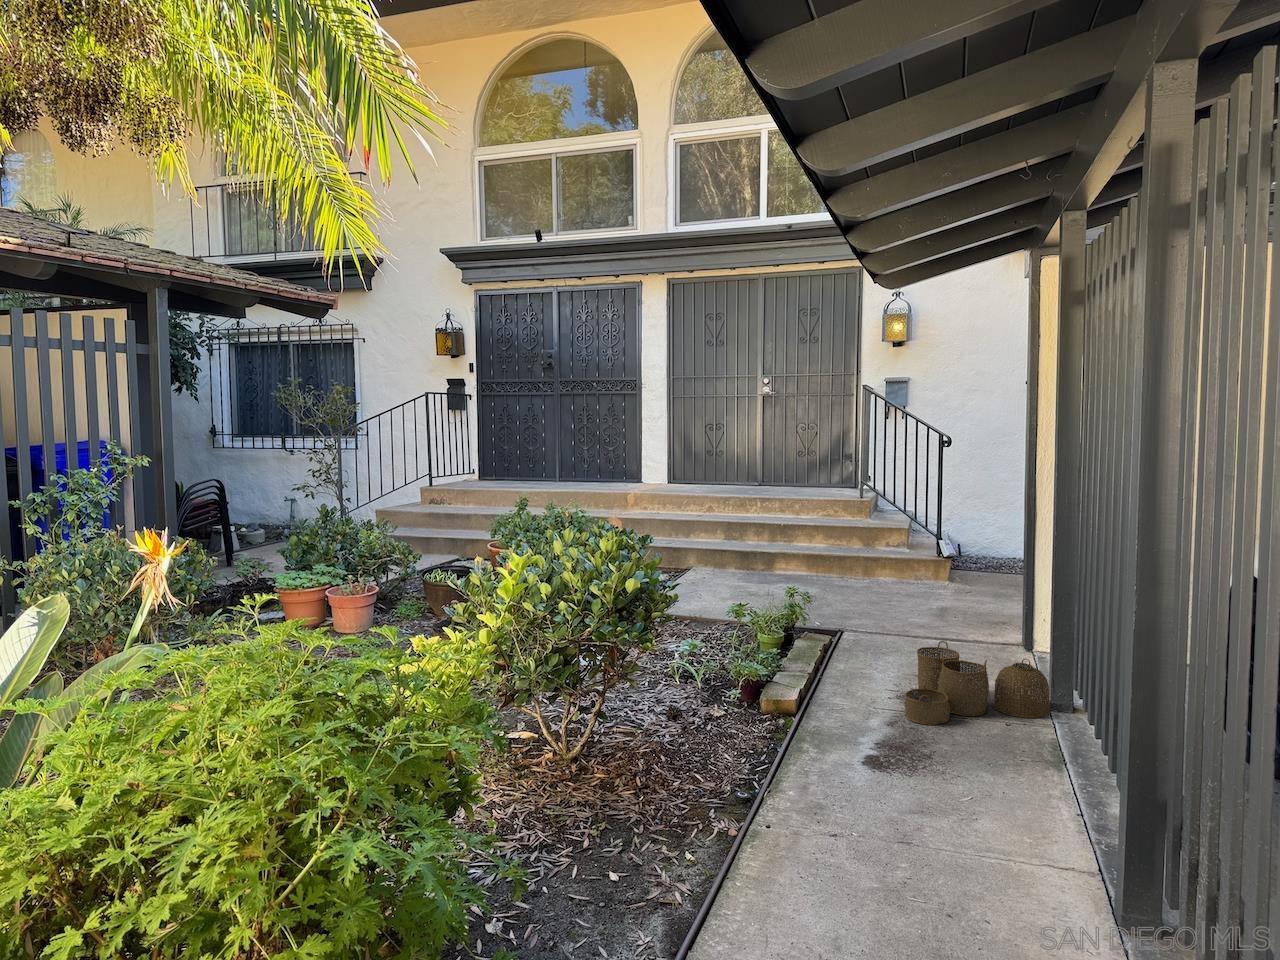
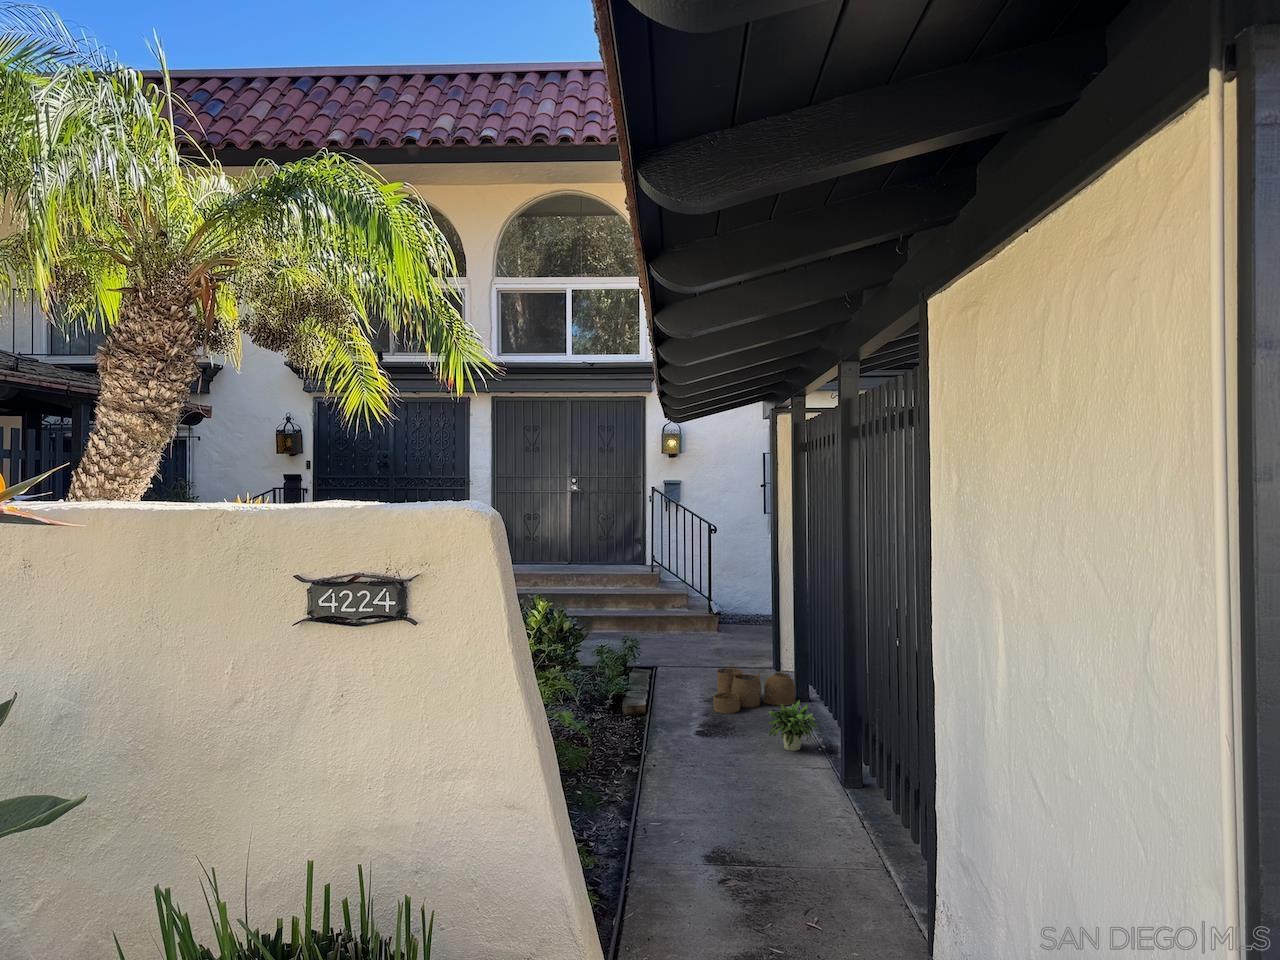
potted plant: none [986,733,1098,833] -> present [769,700,825,751]

